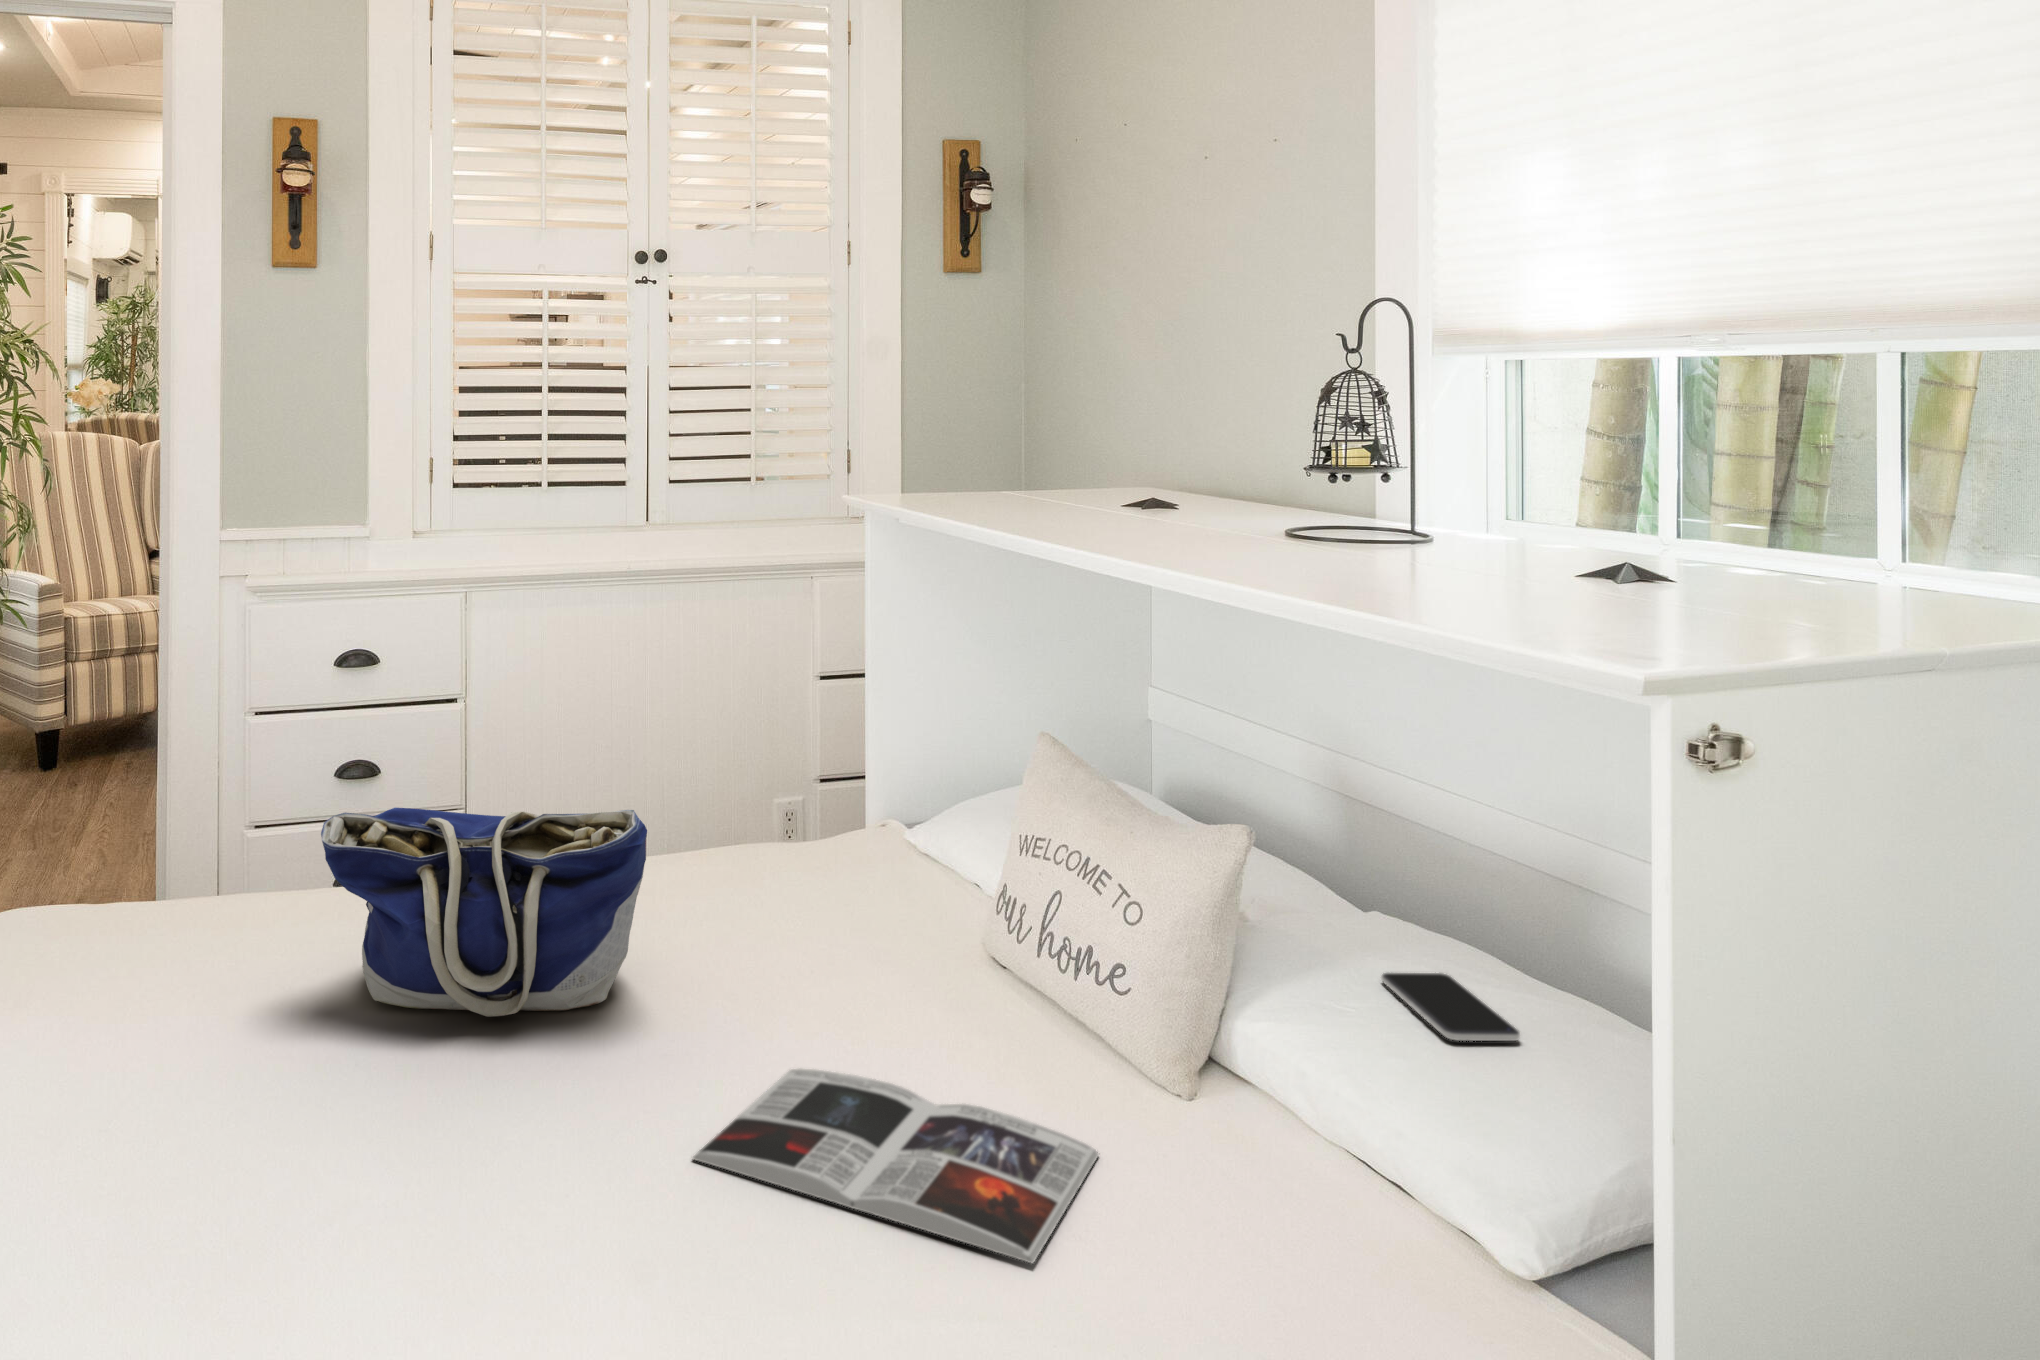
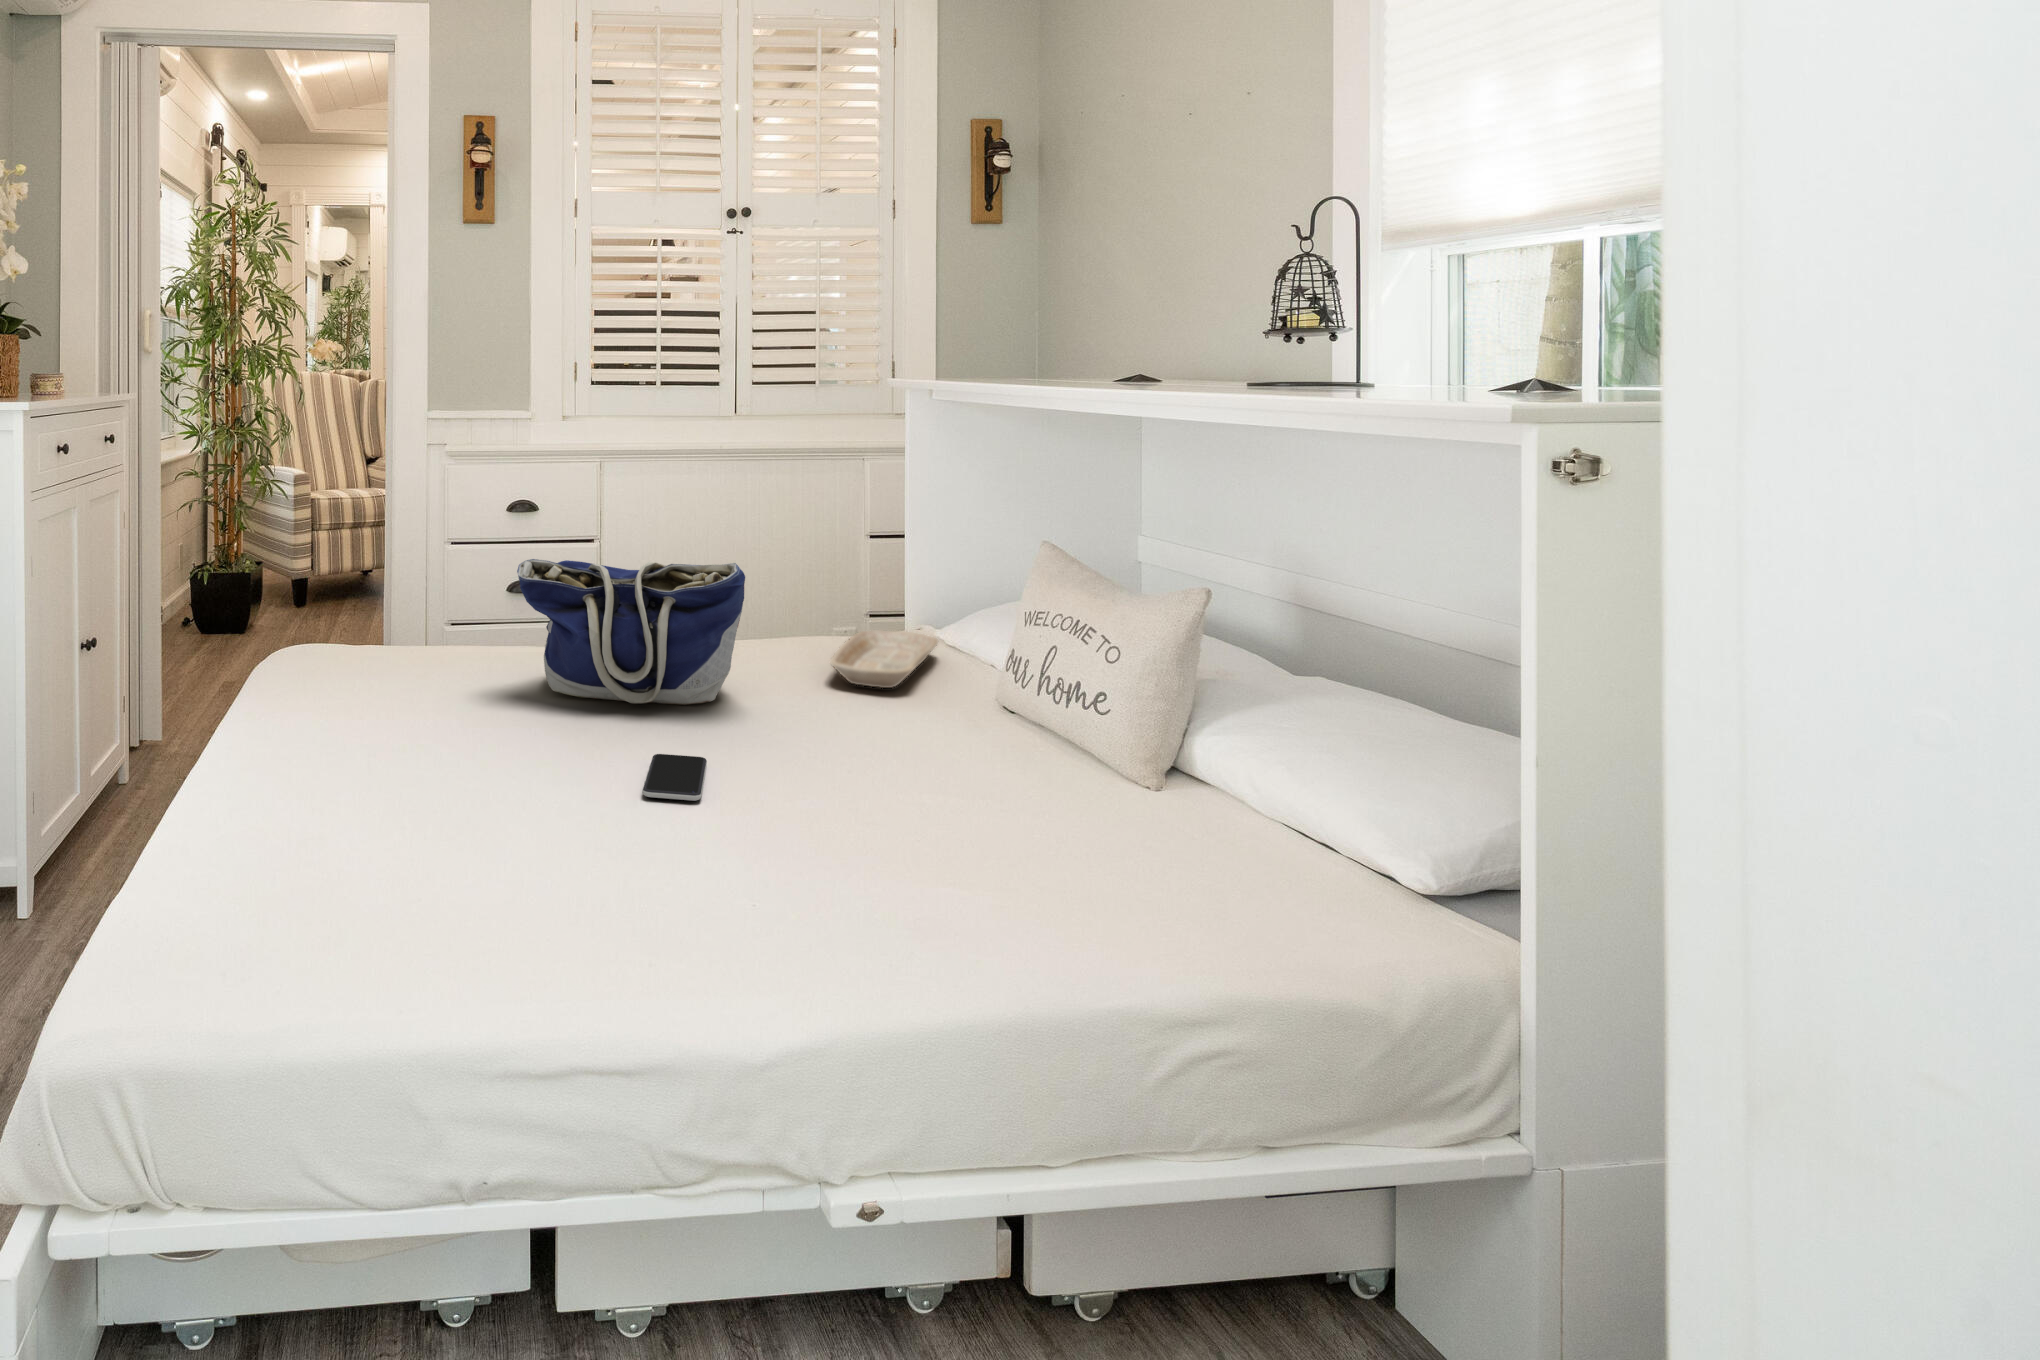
tray: none [763,855,904,956] -> present [830,630,938,688]
smartphone: present [1381,973,1520,1041] -> present [643,754,707,801]
magazine: present [692,1069,1099,1263] -> none [778,742,1083,849]

